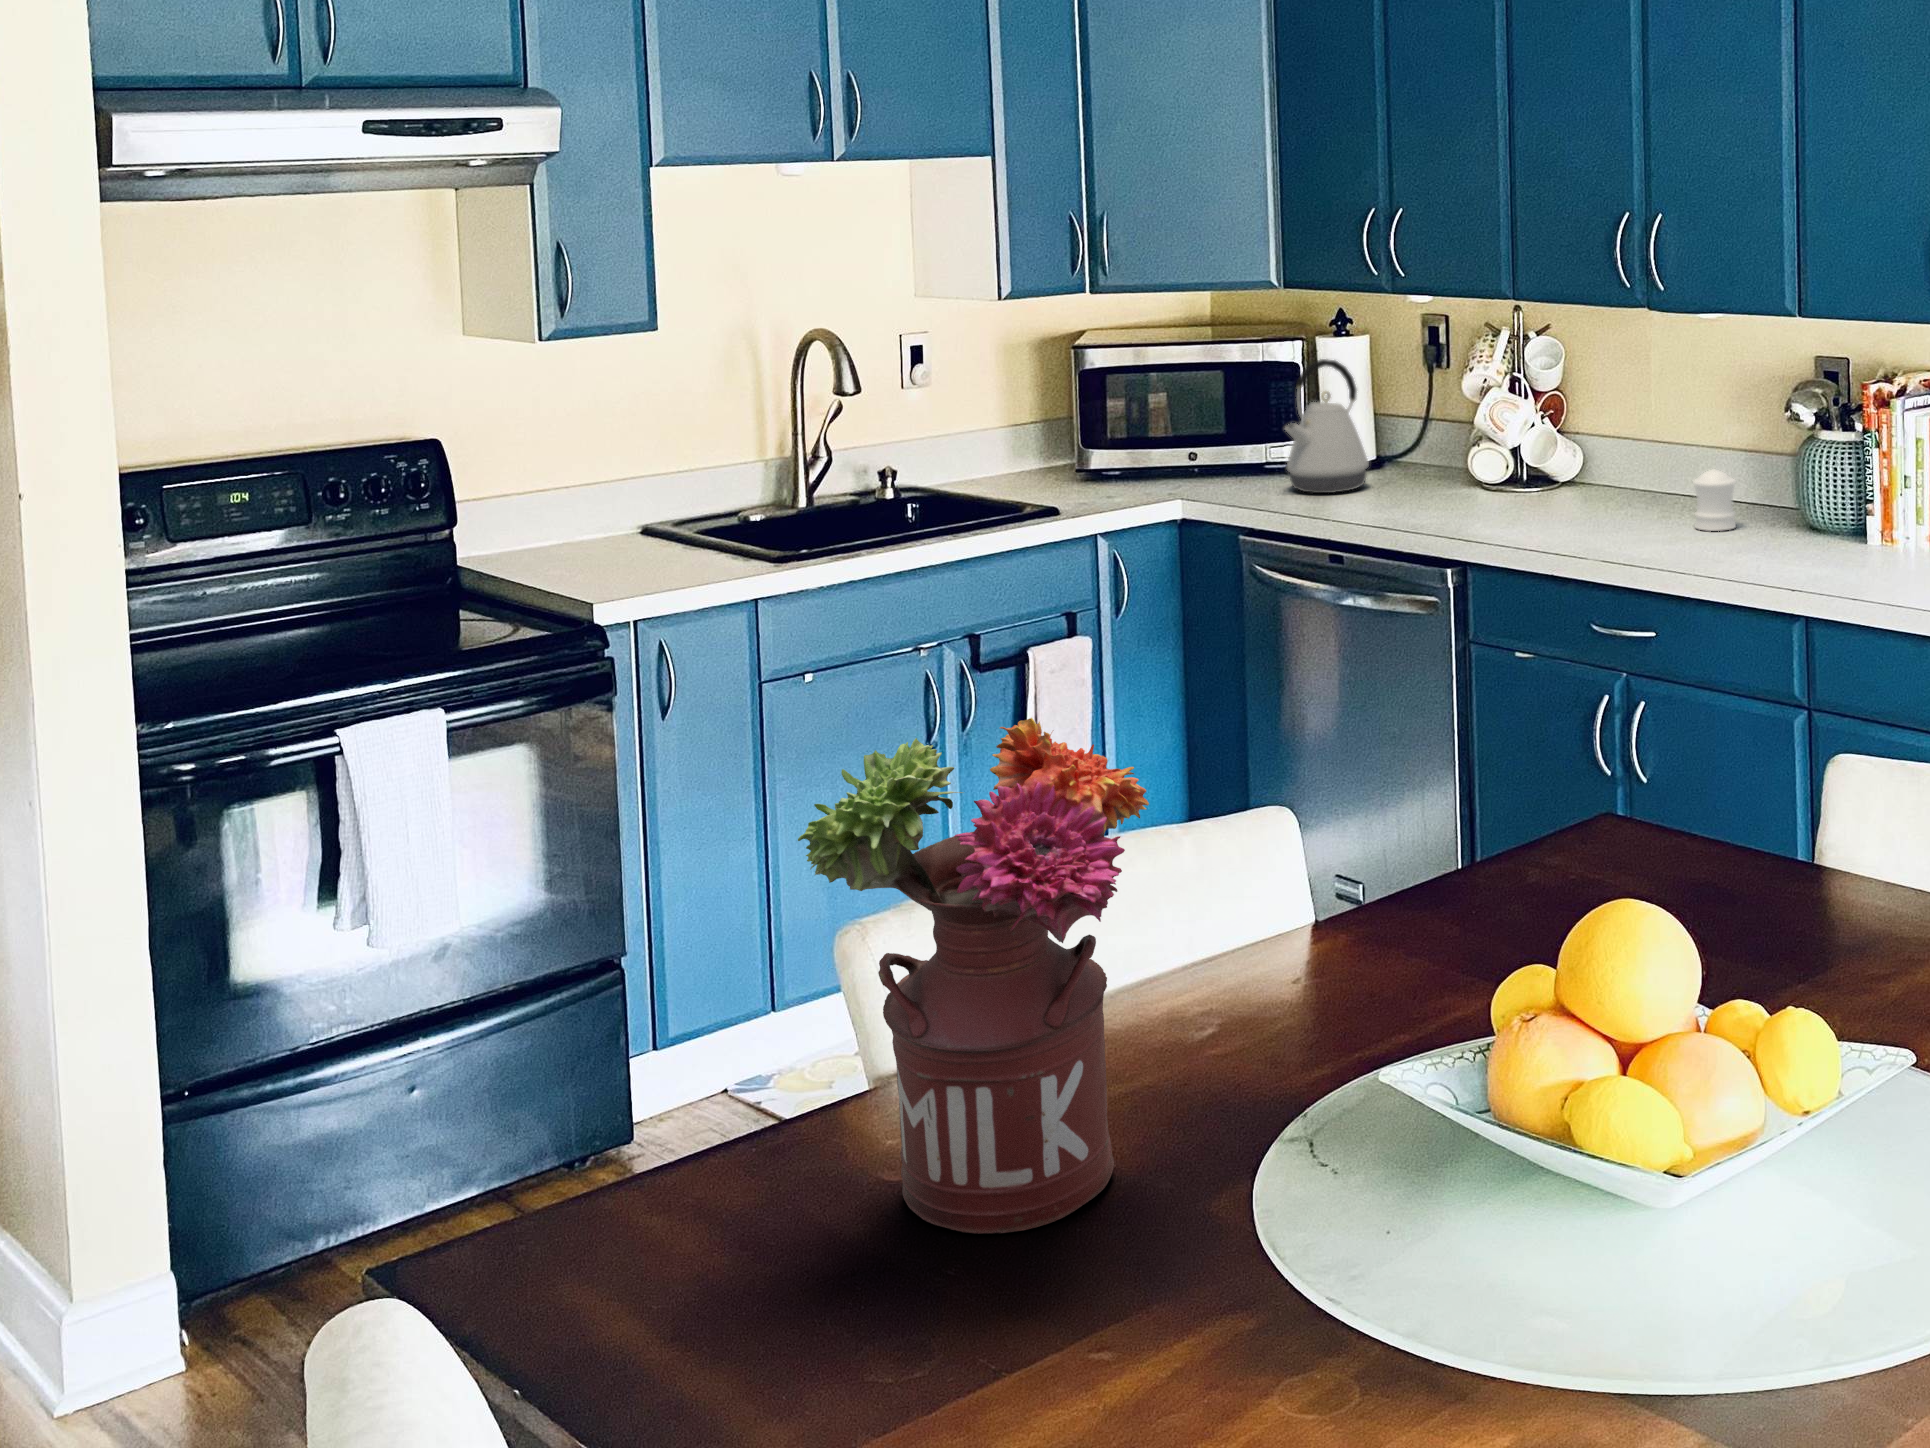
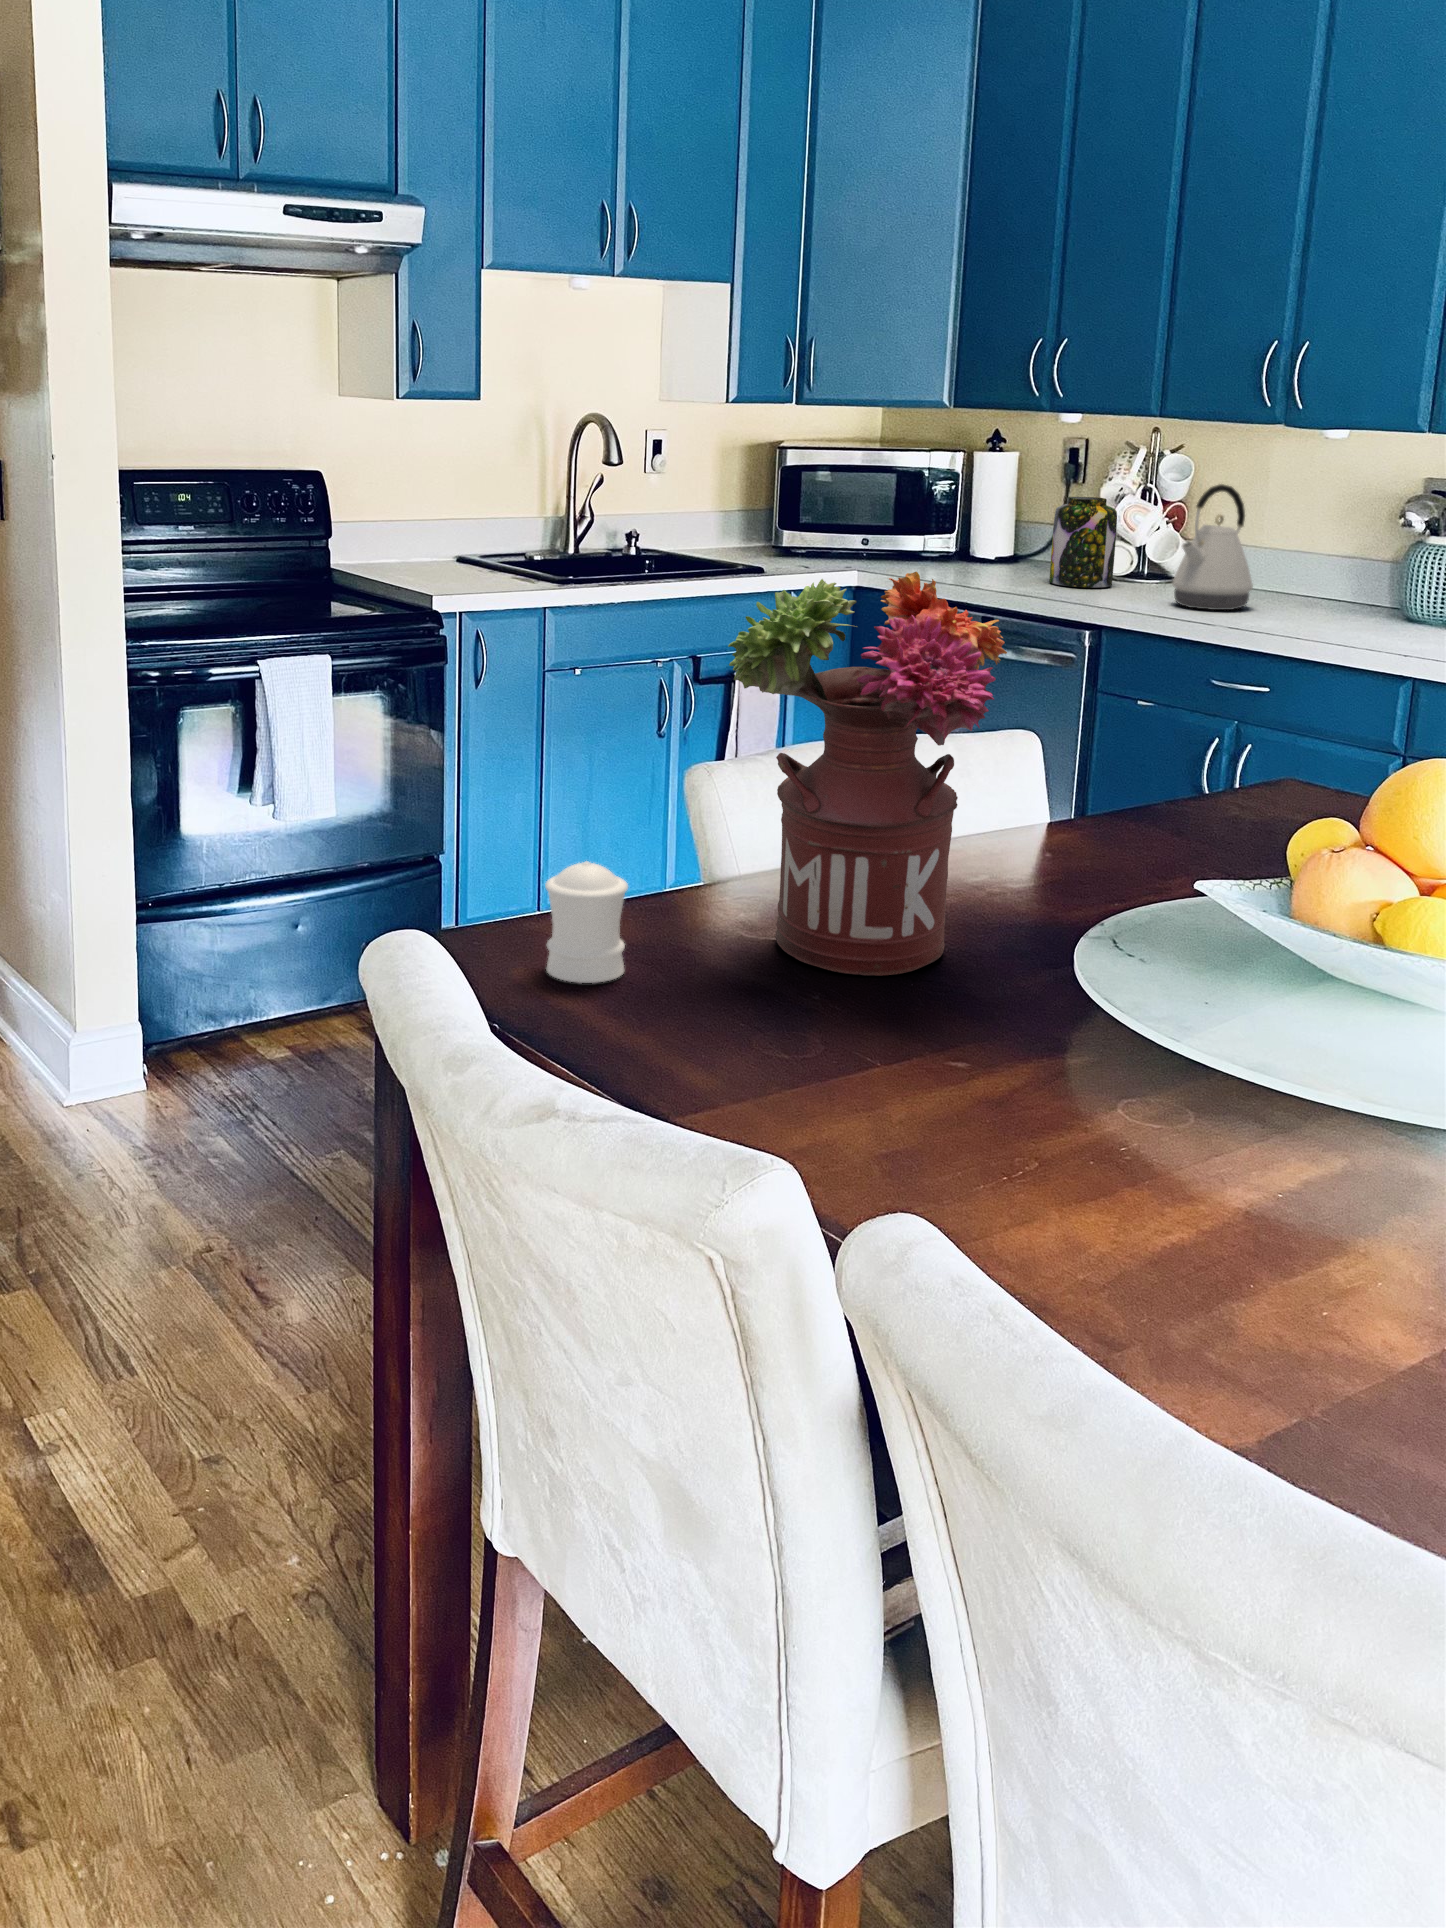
kettle: present [1285,359,1369,493] -> present [1172,484,1253,610]
jar: none [1404,398,1479,510] -> present [1049,497,1117,588]
salt shaker: present [1693,469,1736,531] -> present [545,861,628,983]

